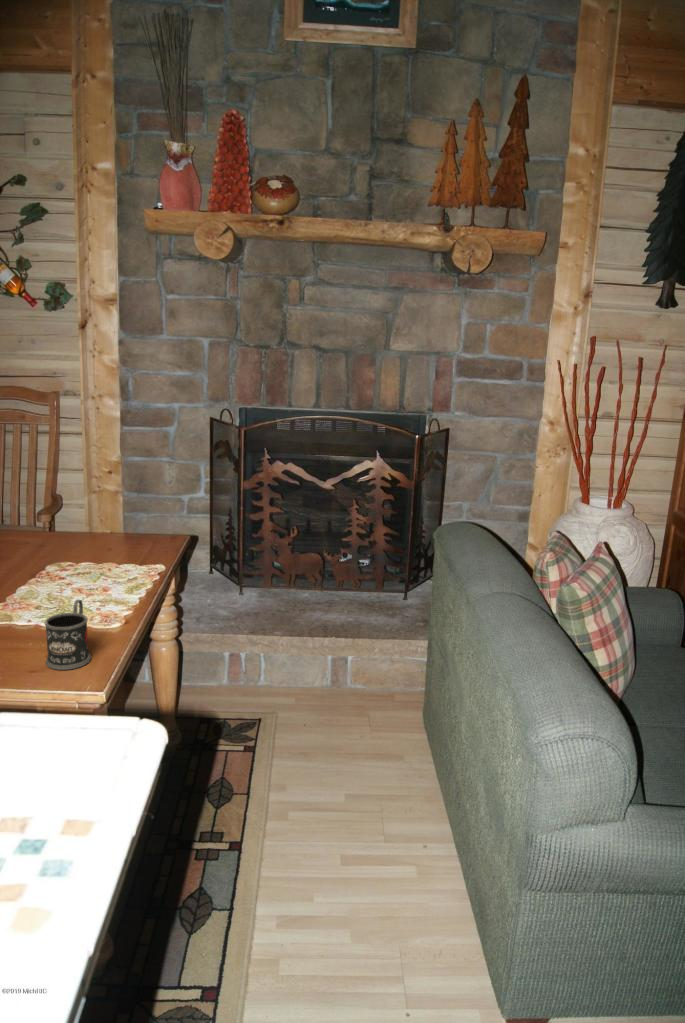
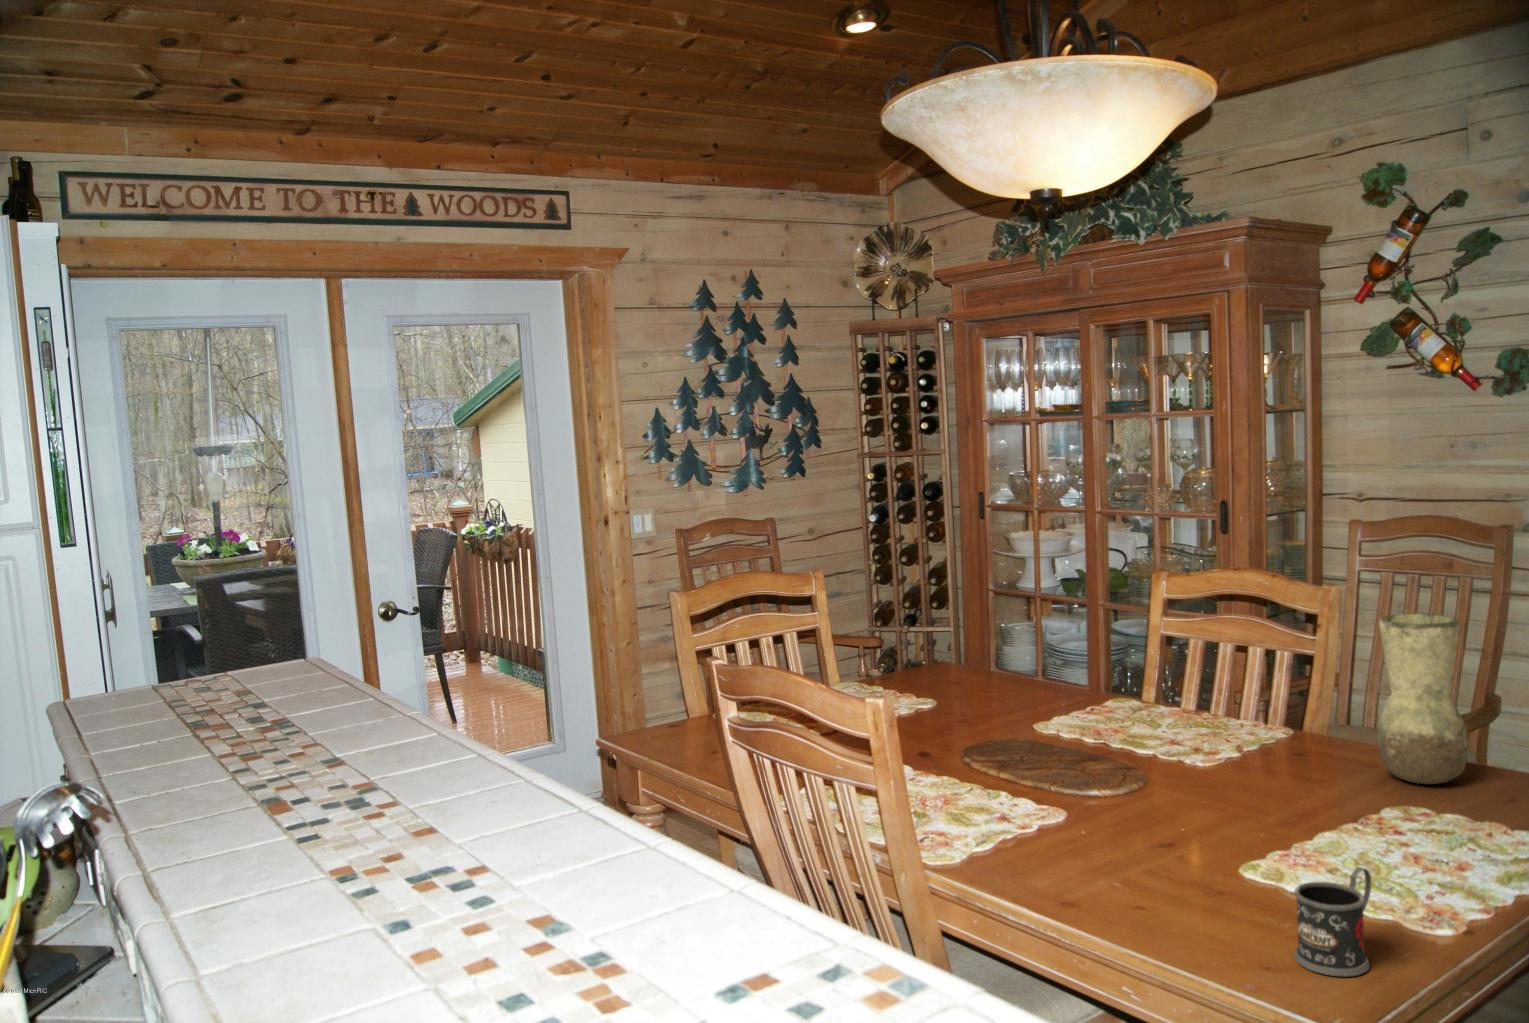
vase: none [28,444,82,548] -> present [1377,614,1468,784]

